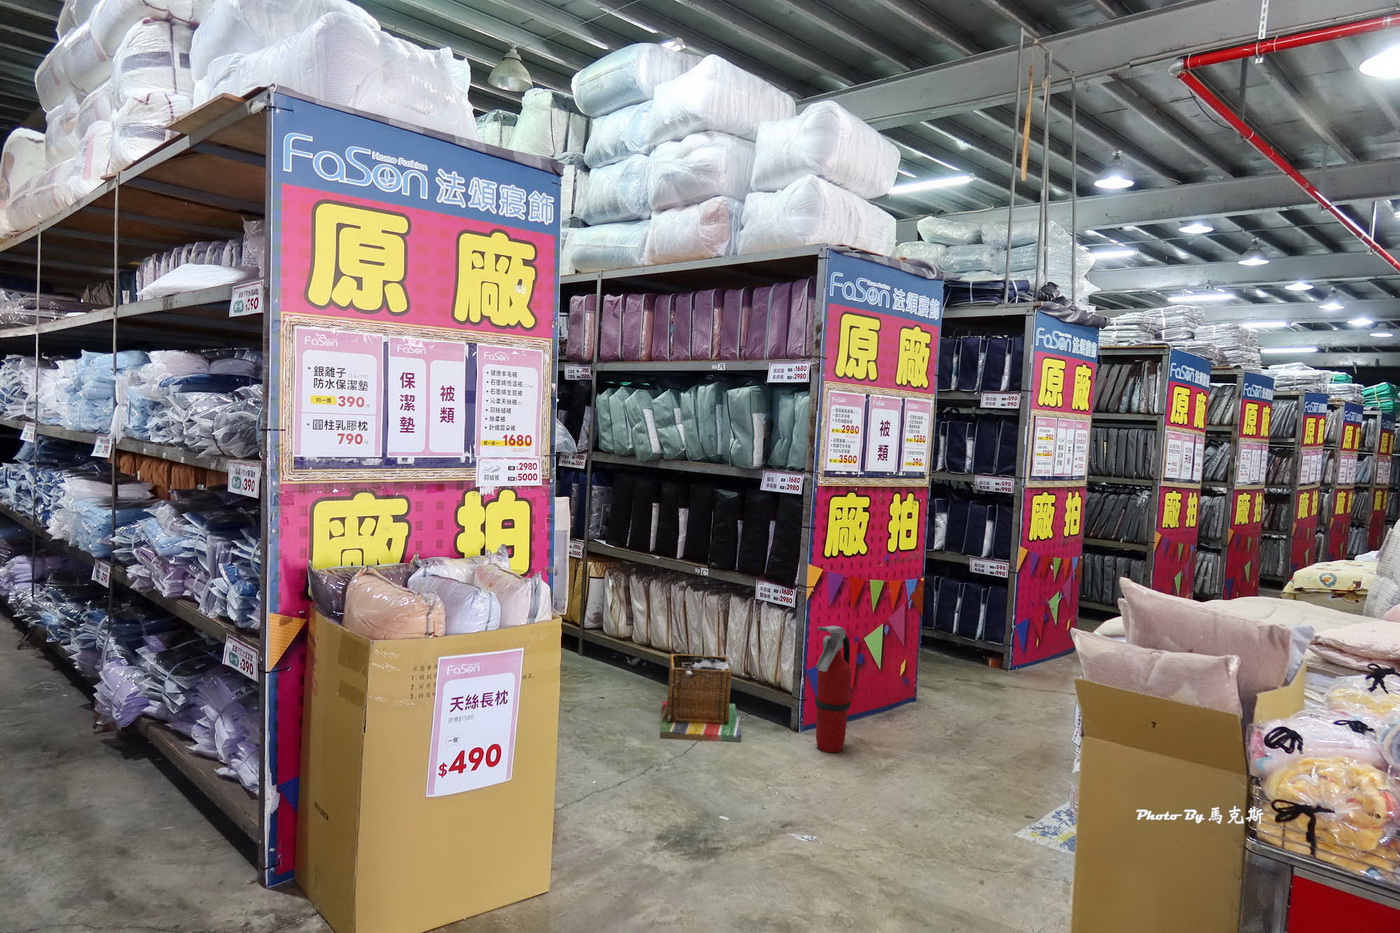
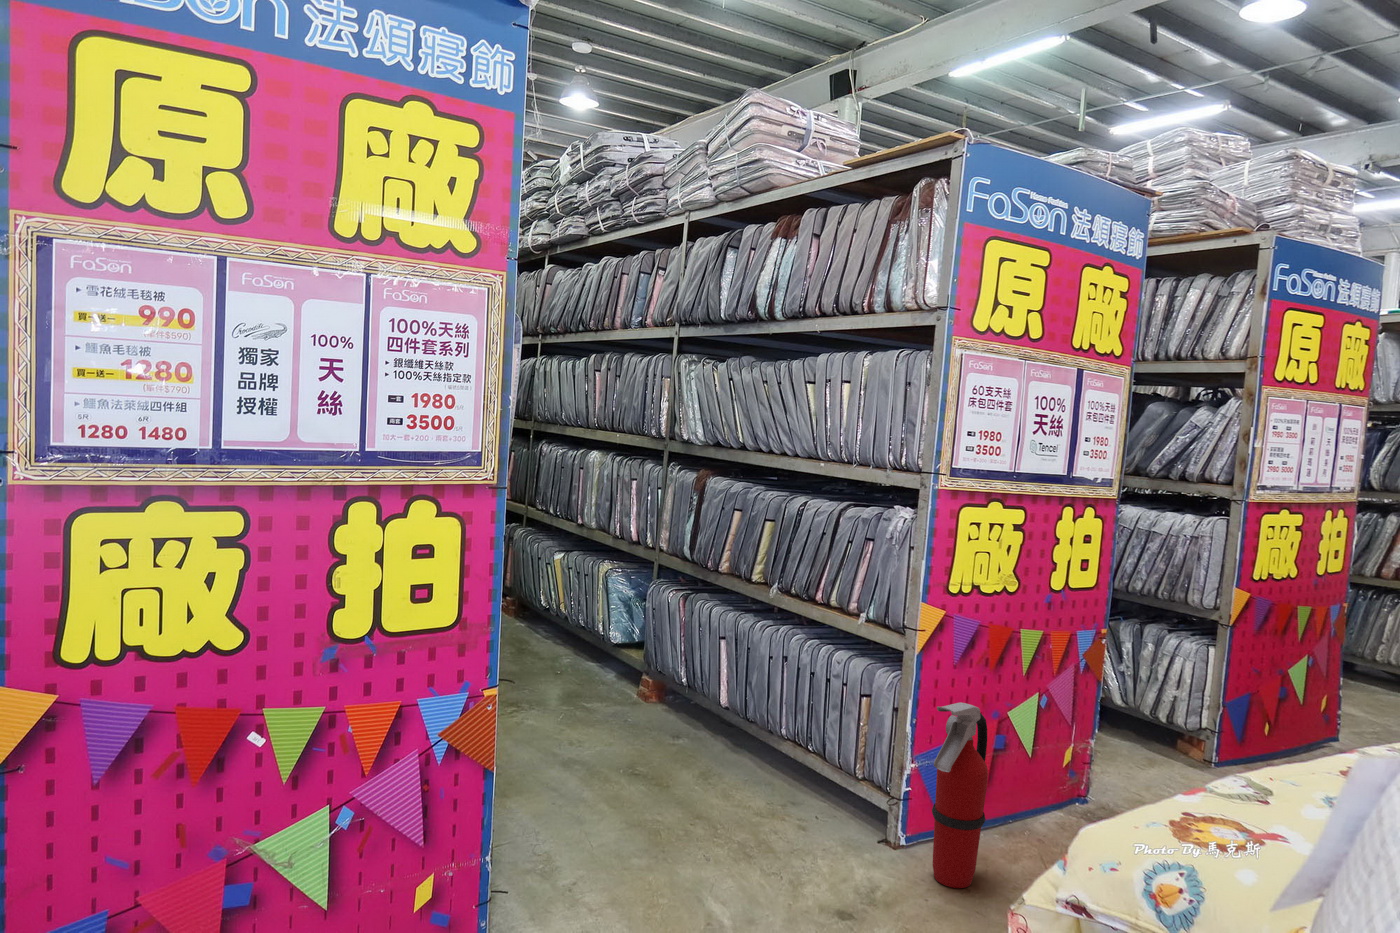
laundry basket: present [660,654,741,742] -> none [708,719,823,859]

